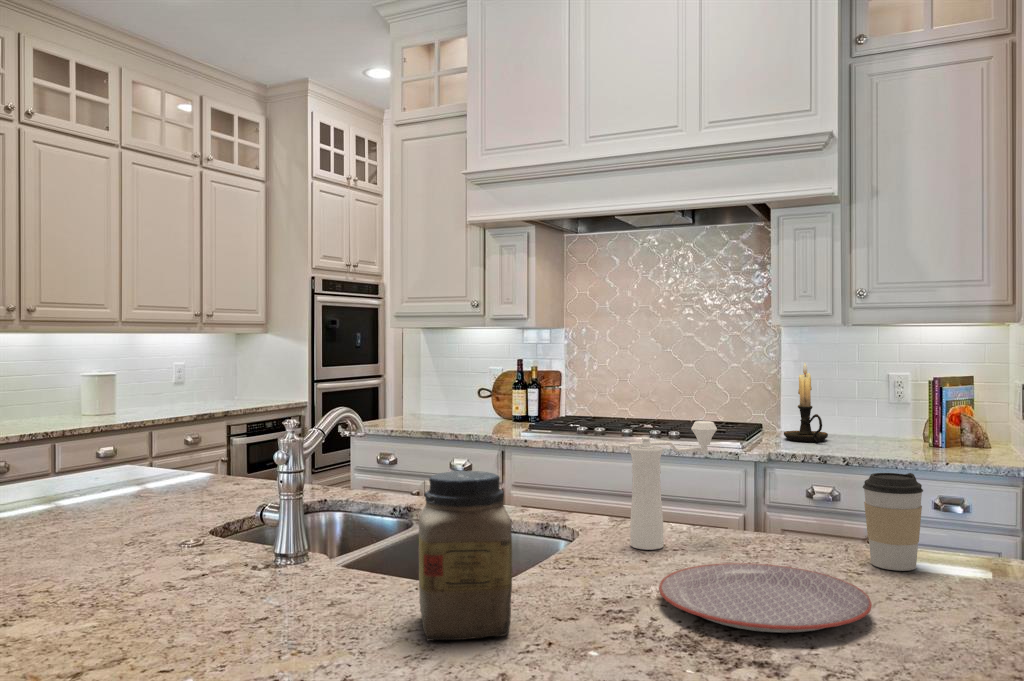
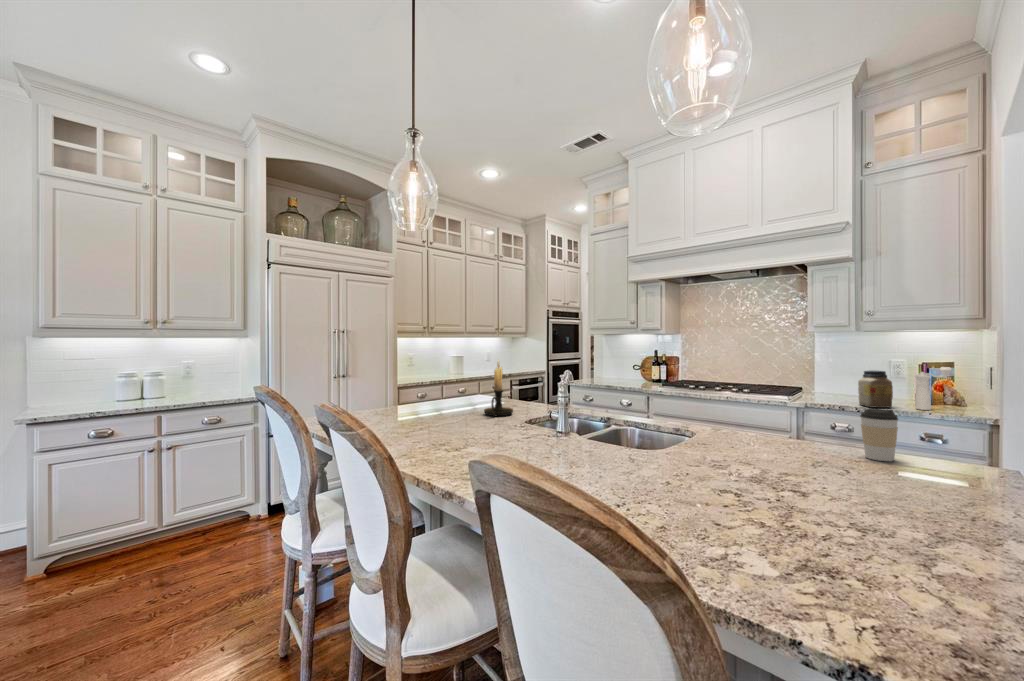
candle holder: present [784,363,828,442] -> present [484,360,513,416]
pepper mill: present [629,421,717,550] -> present [915,367,952,410]
jar: present [419,471,512,640] -> present [858,370,893,408]
plate: present [659,563,872,633] -> none [740,449,861,480]

